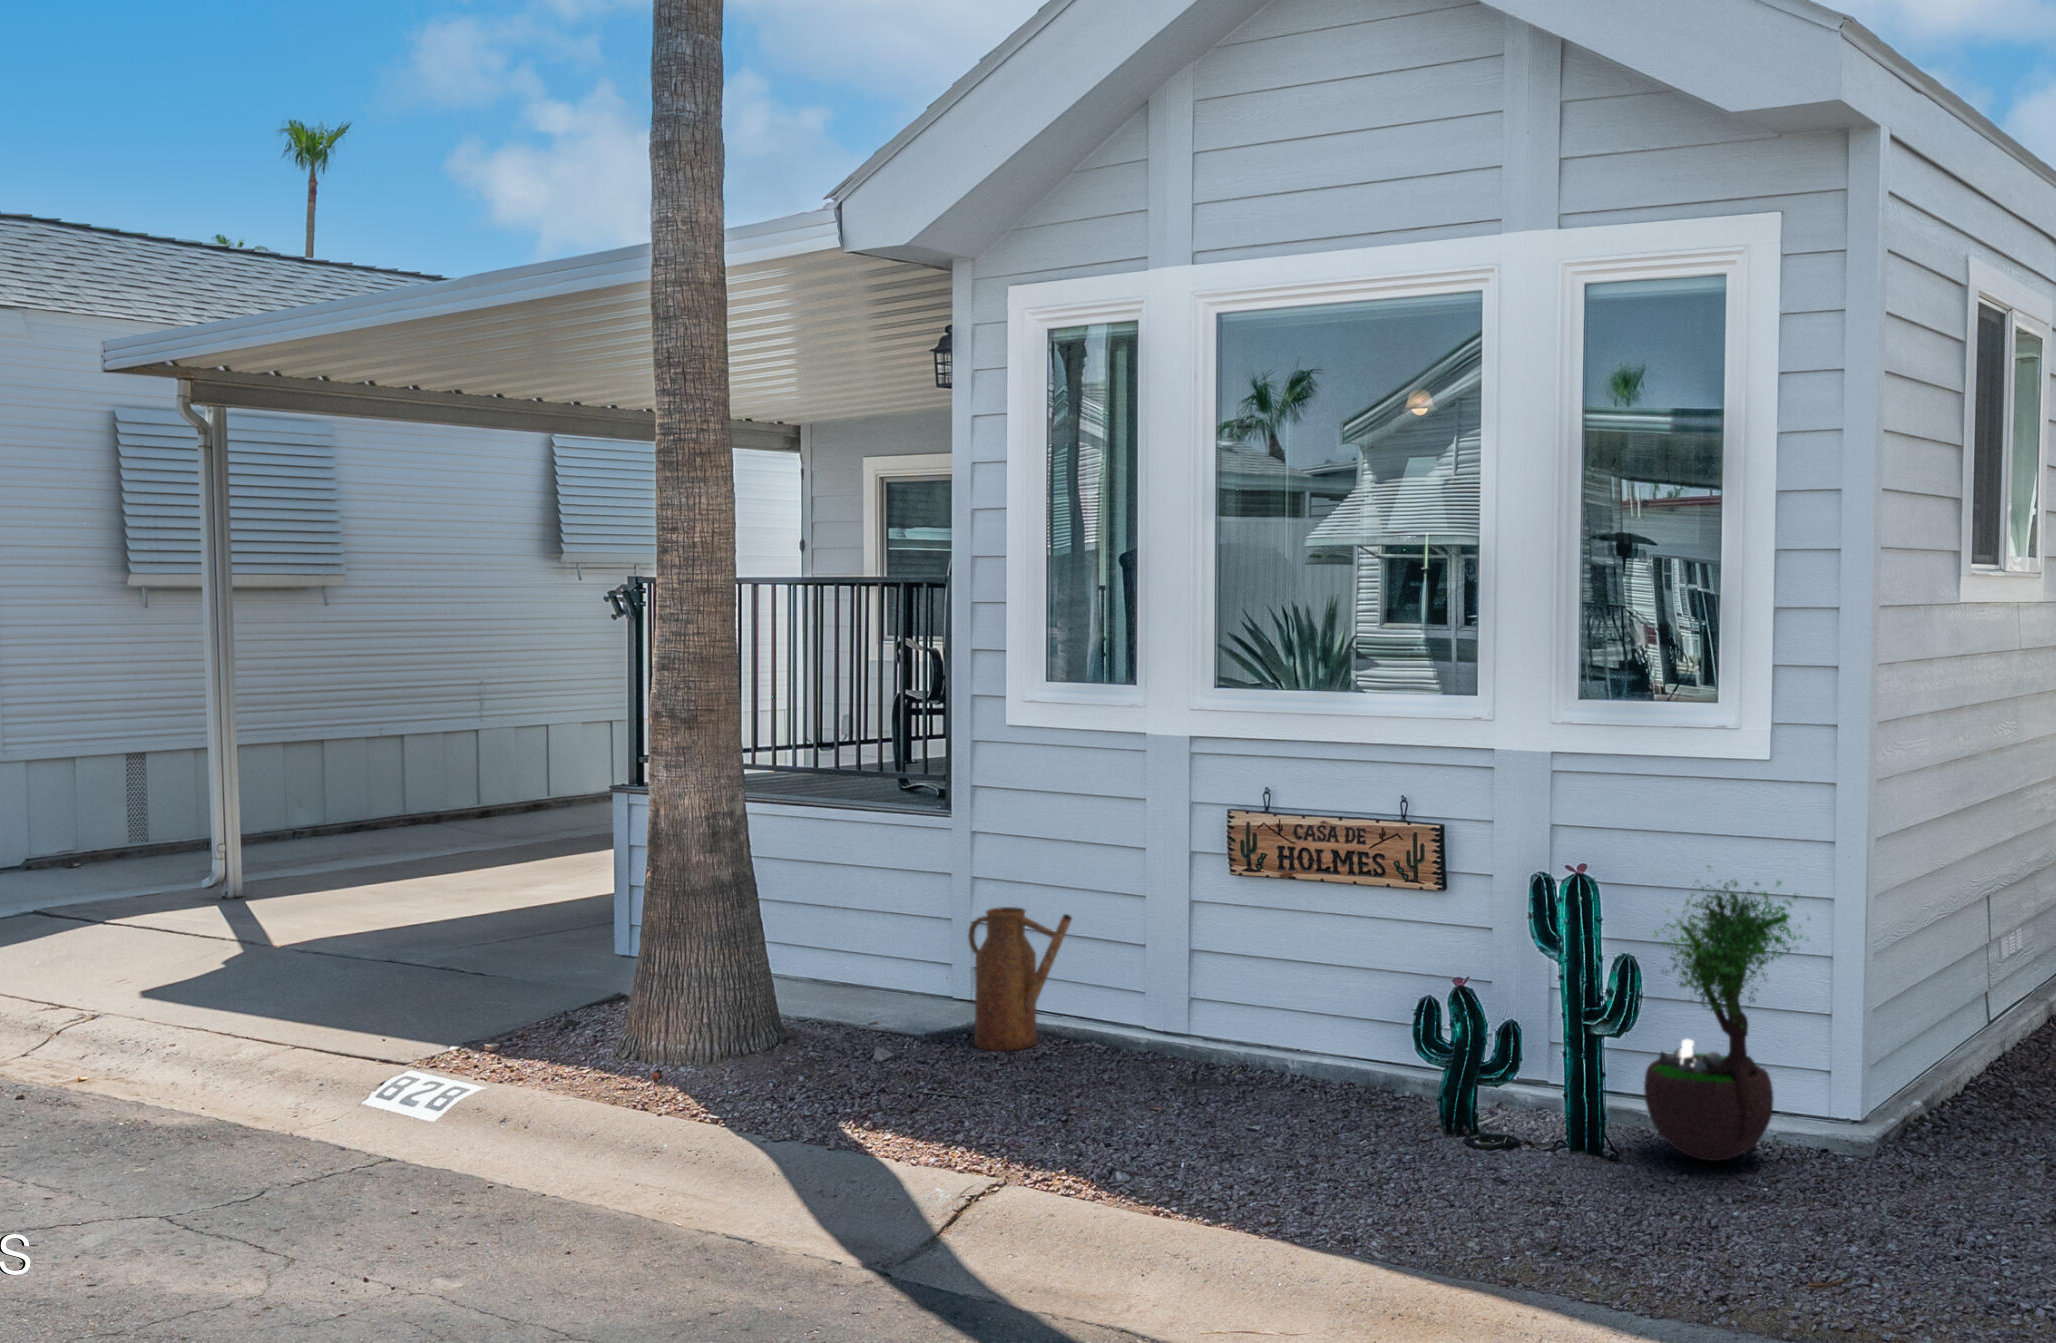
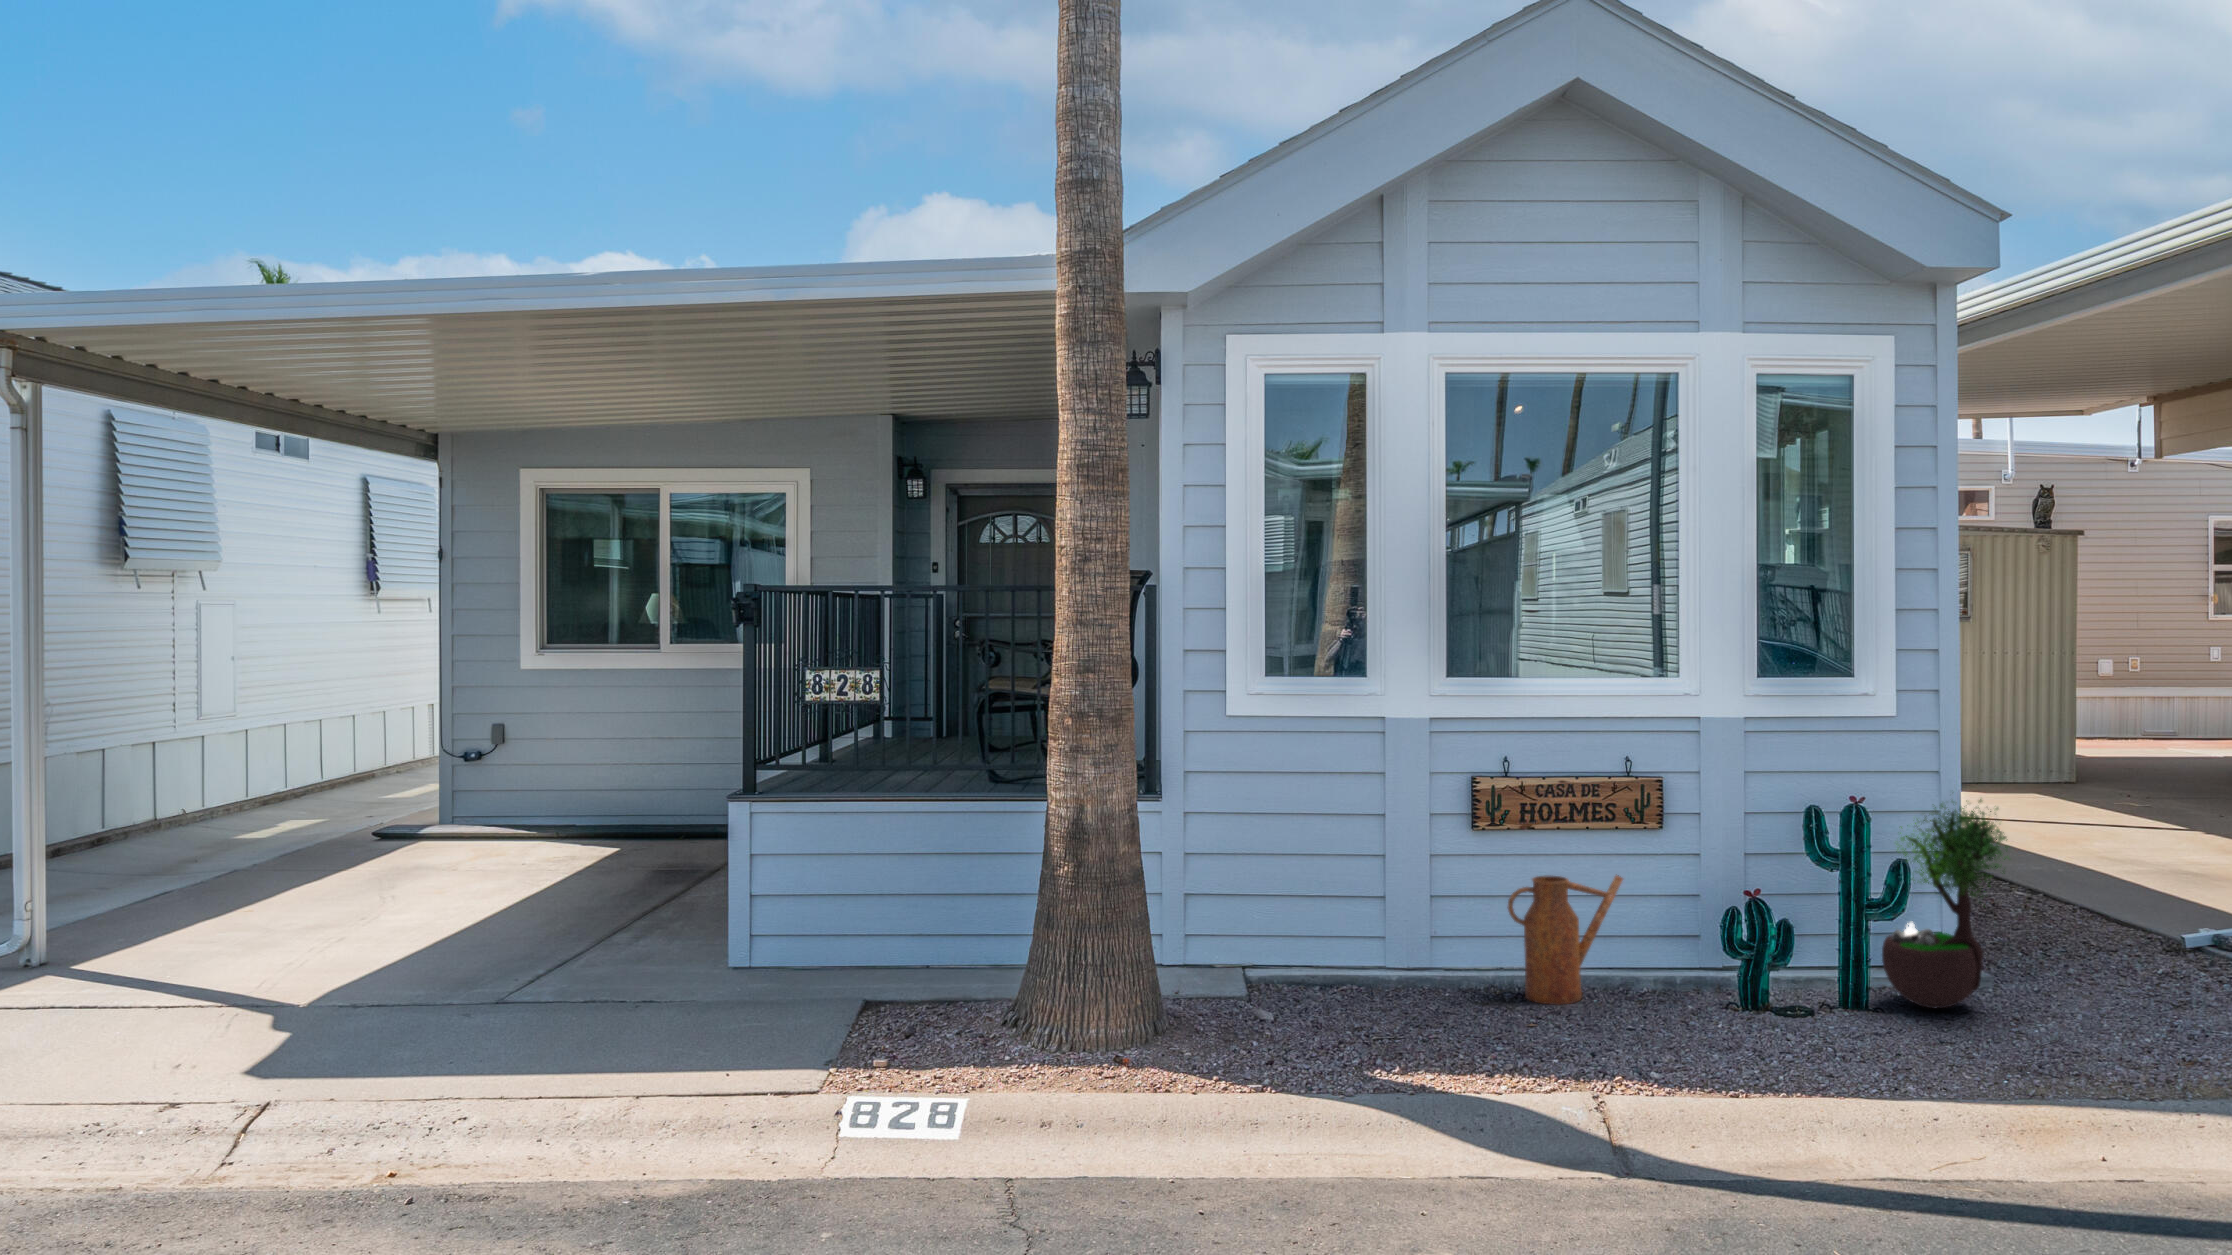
watering can: present [968,907,1072,1051] -> present [1508,875,1623,1005]

